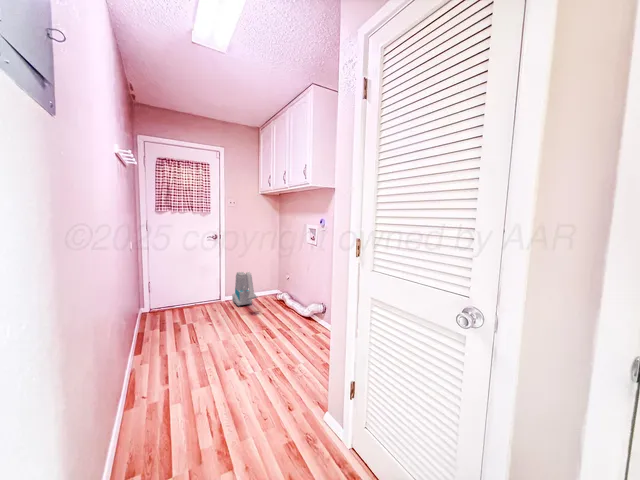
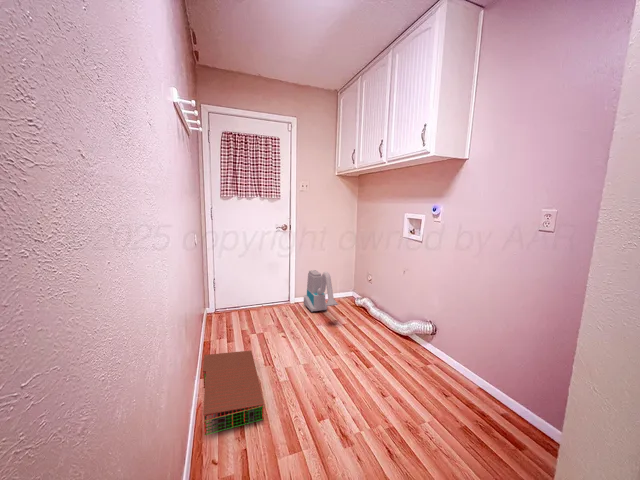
storage bin: none [136,333,185,386] -> present [203,351,264,435]

